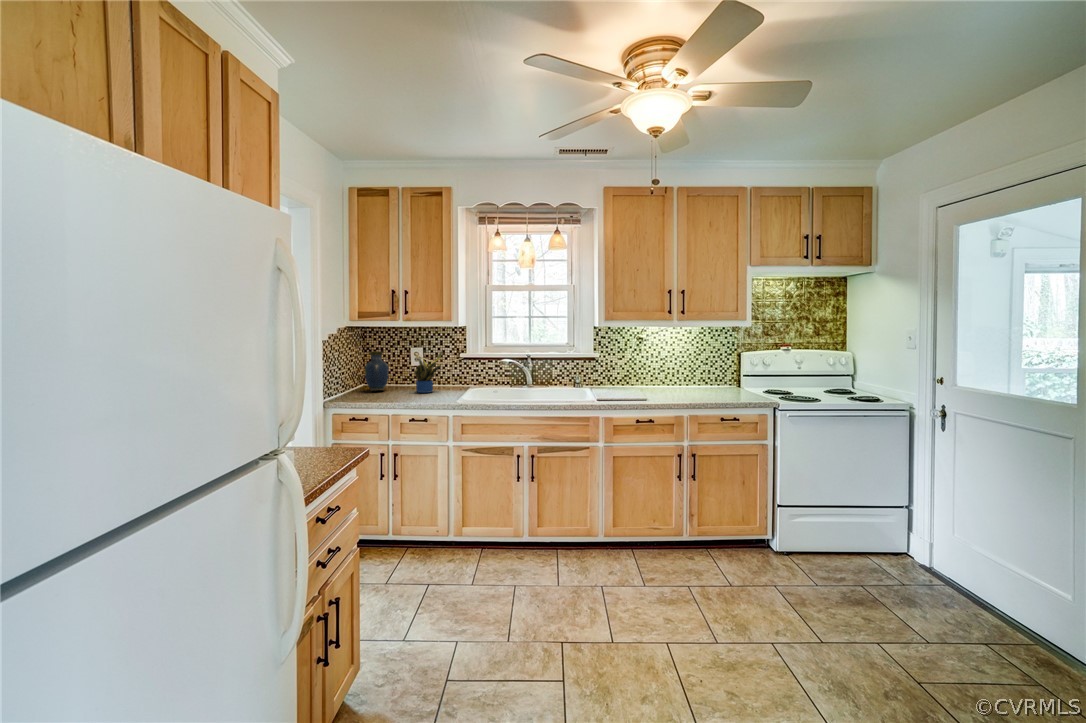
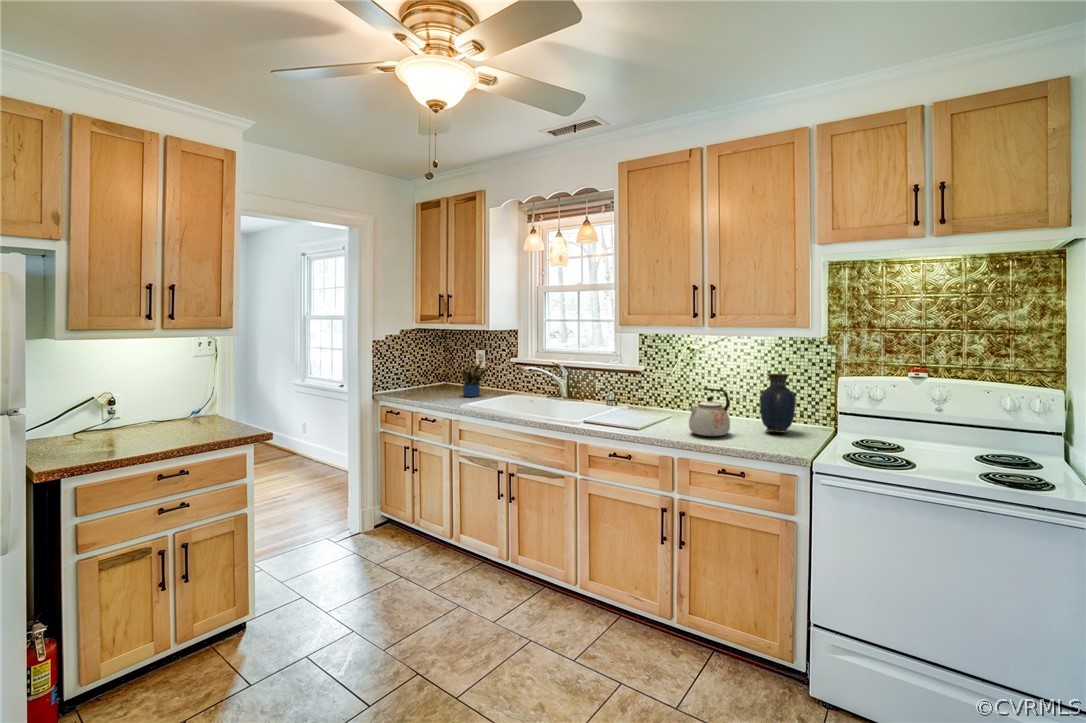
vase: present [365,351,389,391] -> present [760,374,796,433]
kettle: none [674,363,704,398] -> present [689,388,730,436]

